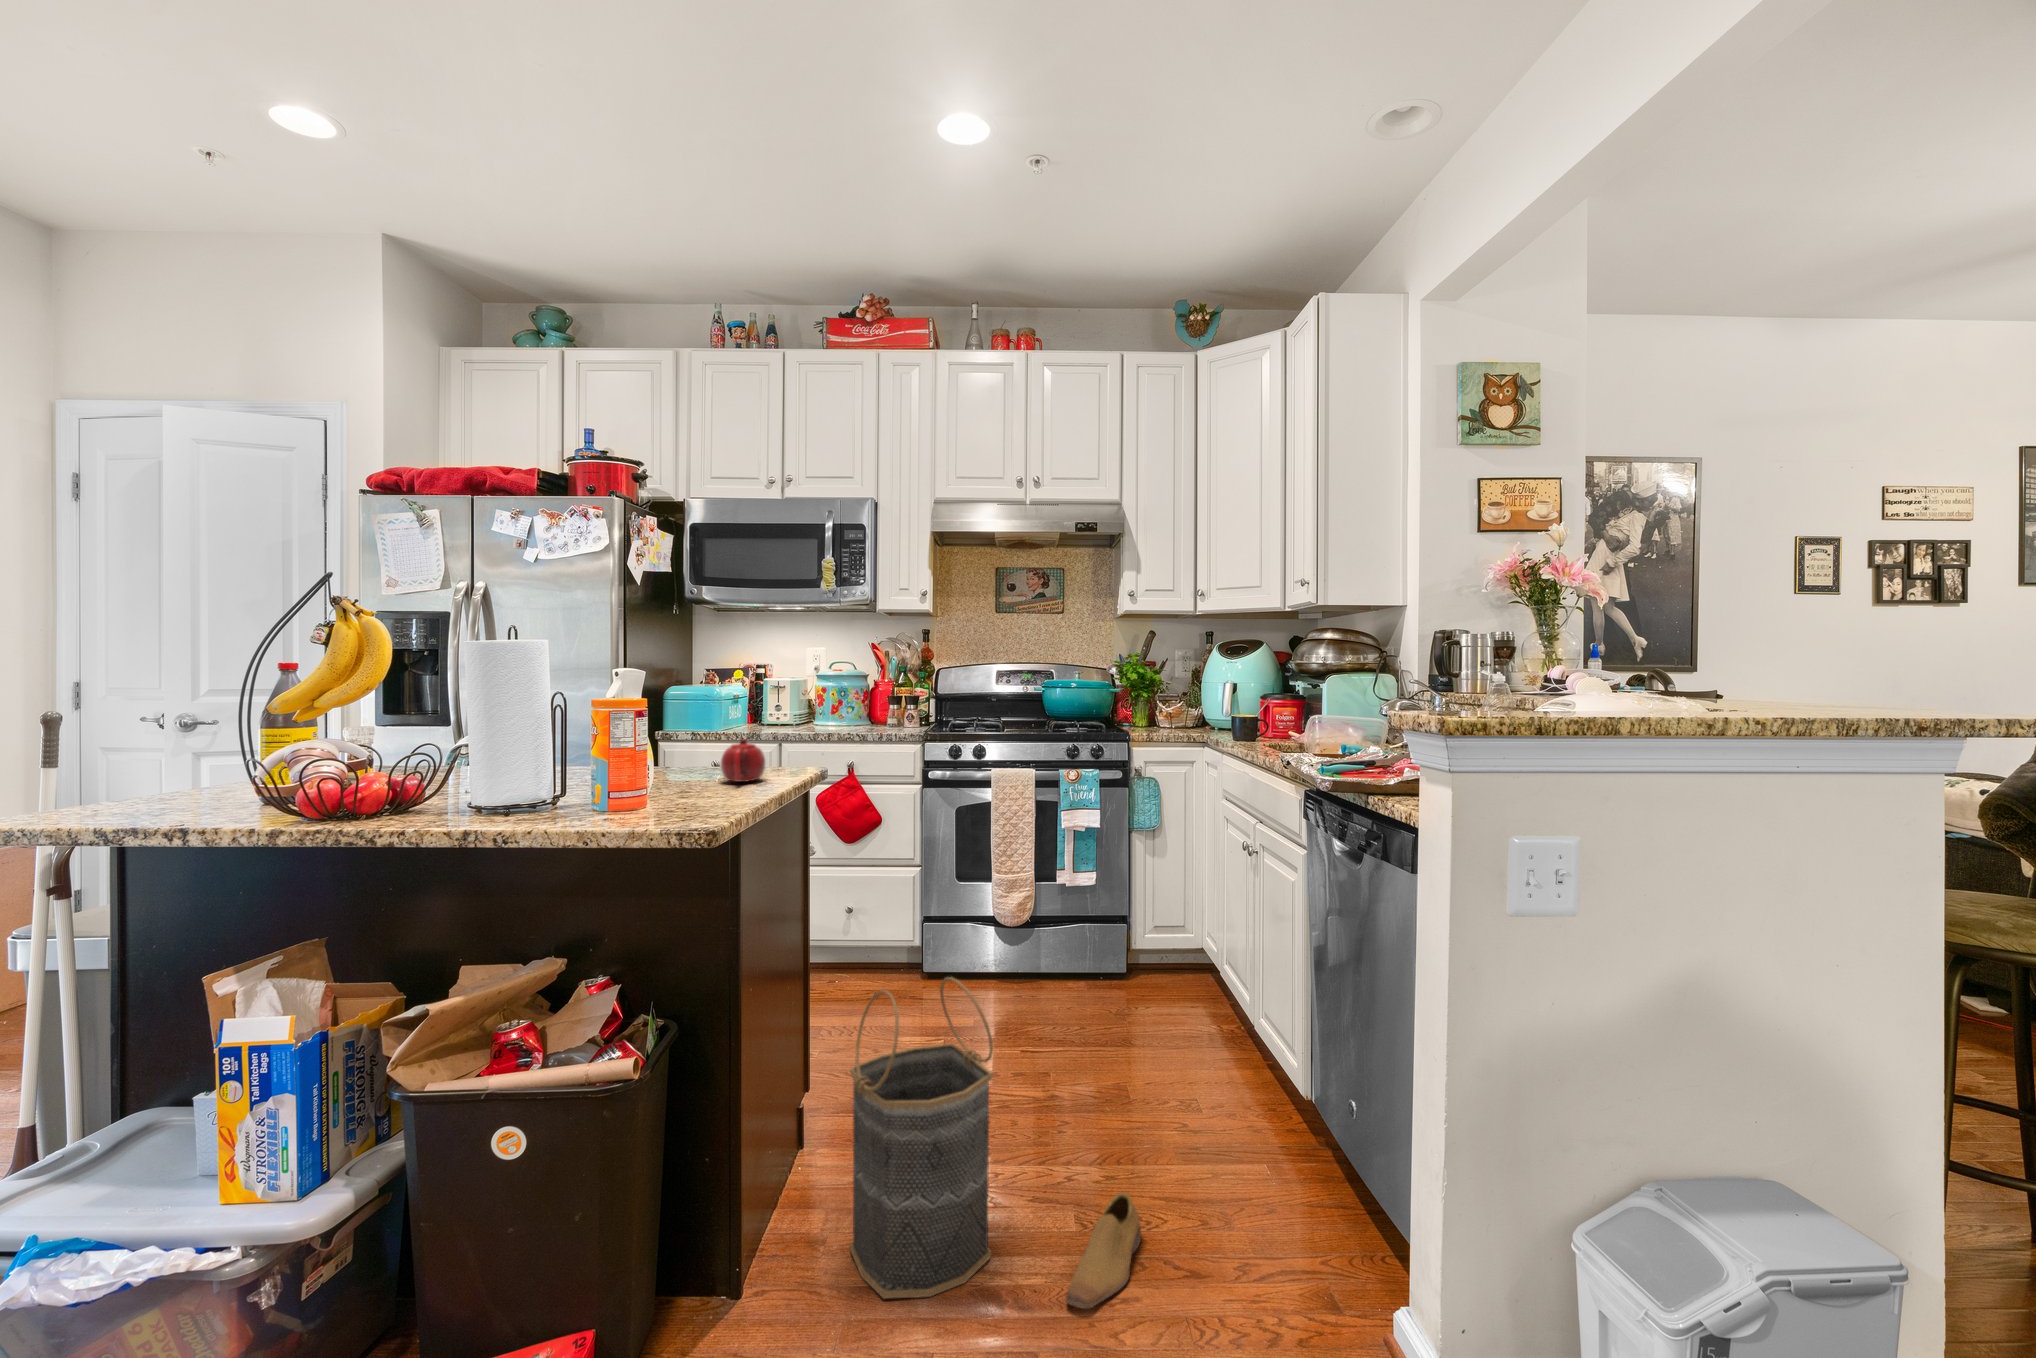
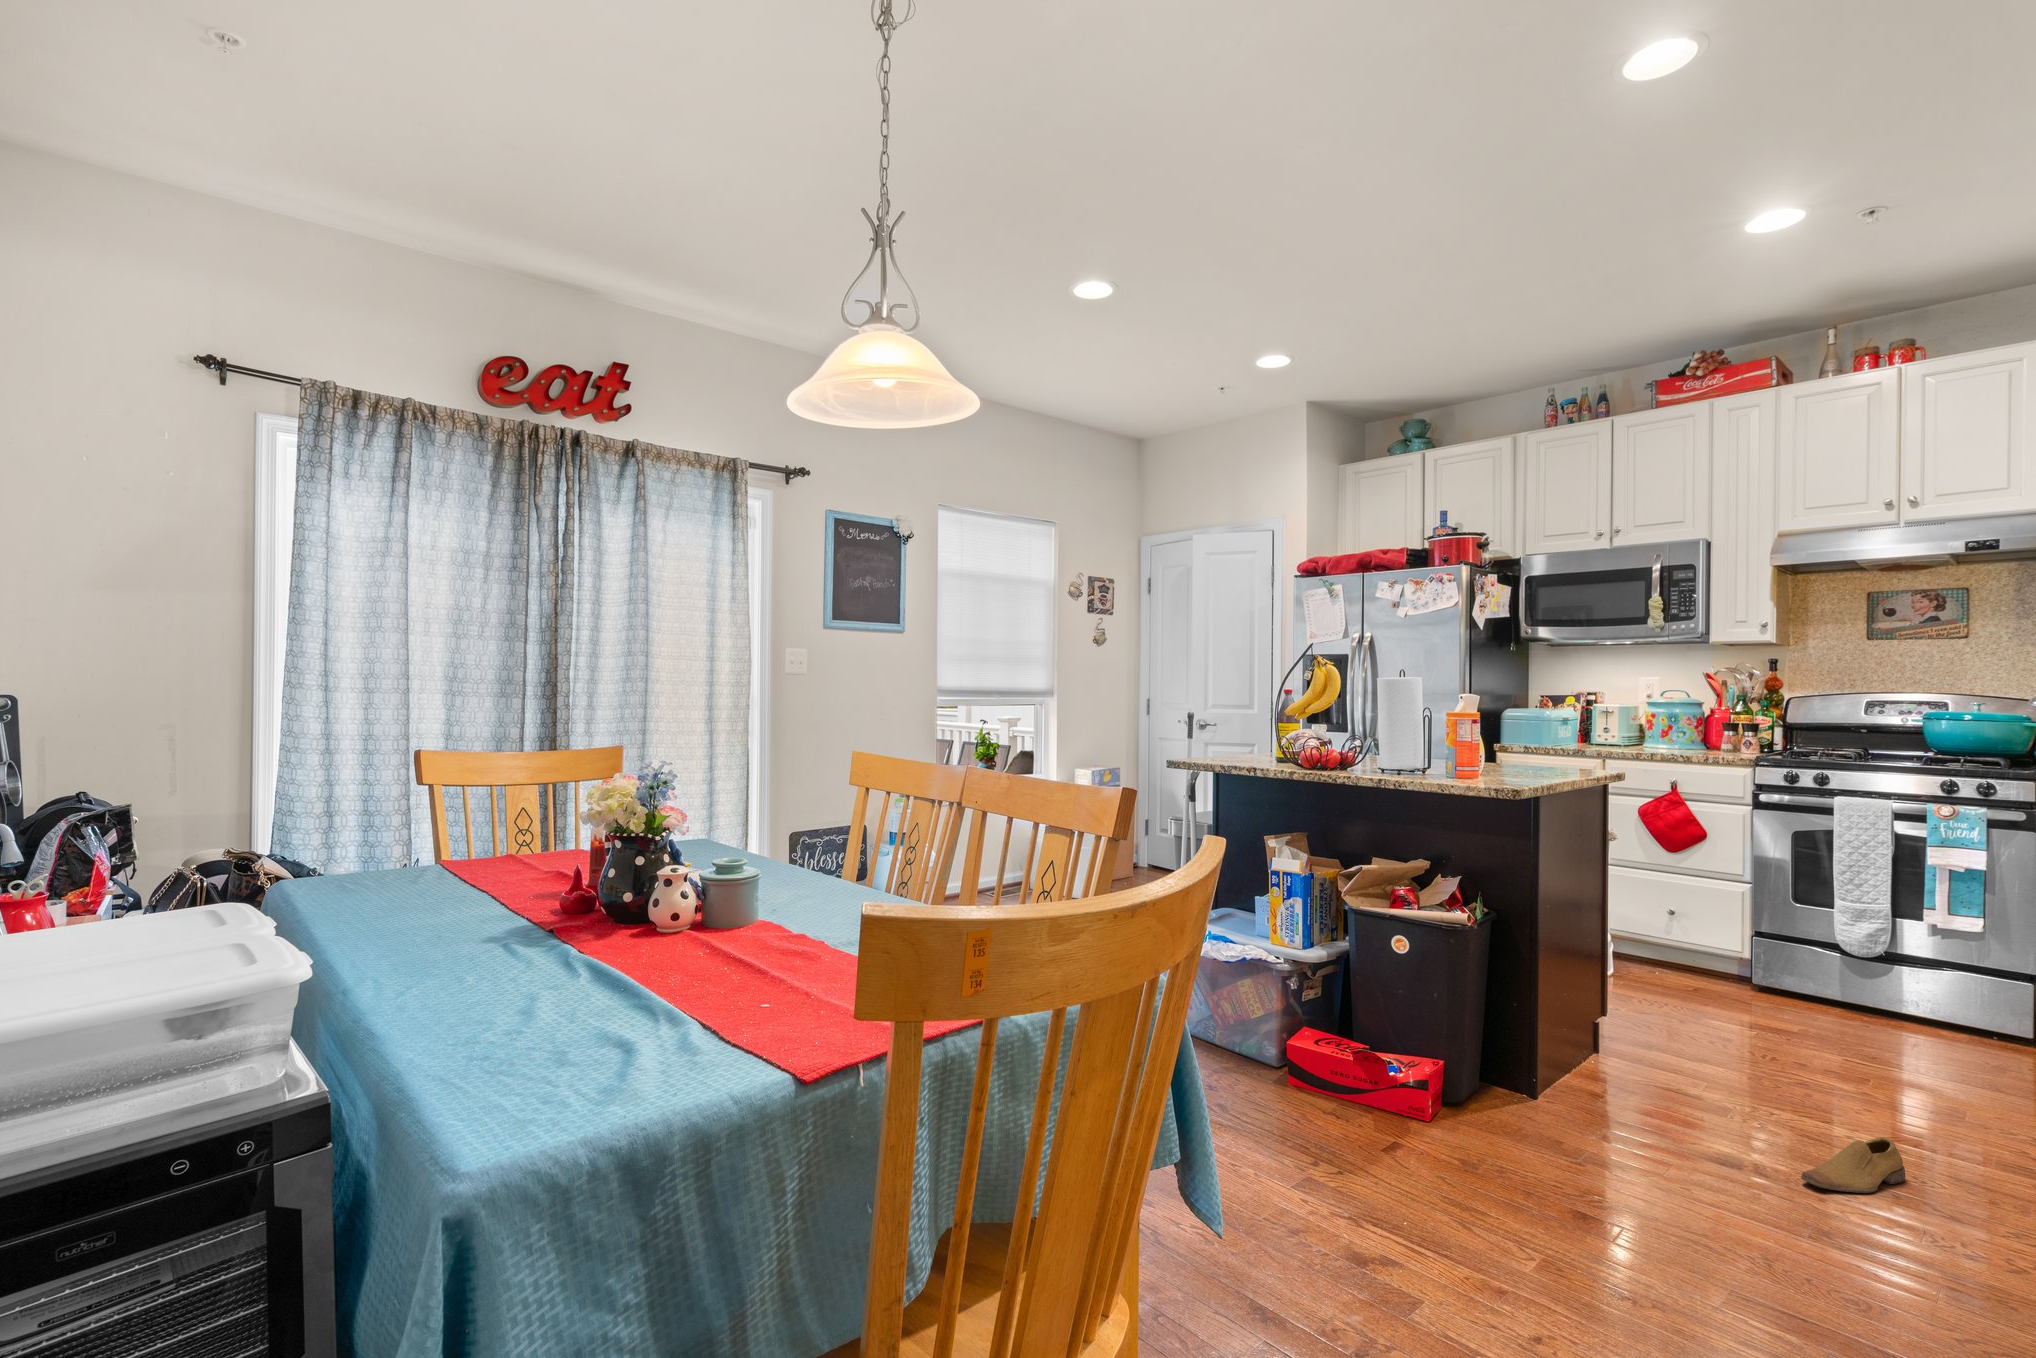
teapot: present [721,739,765,782] -> none [1532,743,1565,772]
basket: present [850,977,993,1298] -> none [1624,923,1745,1147]

